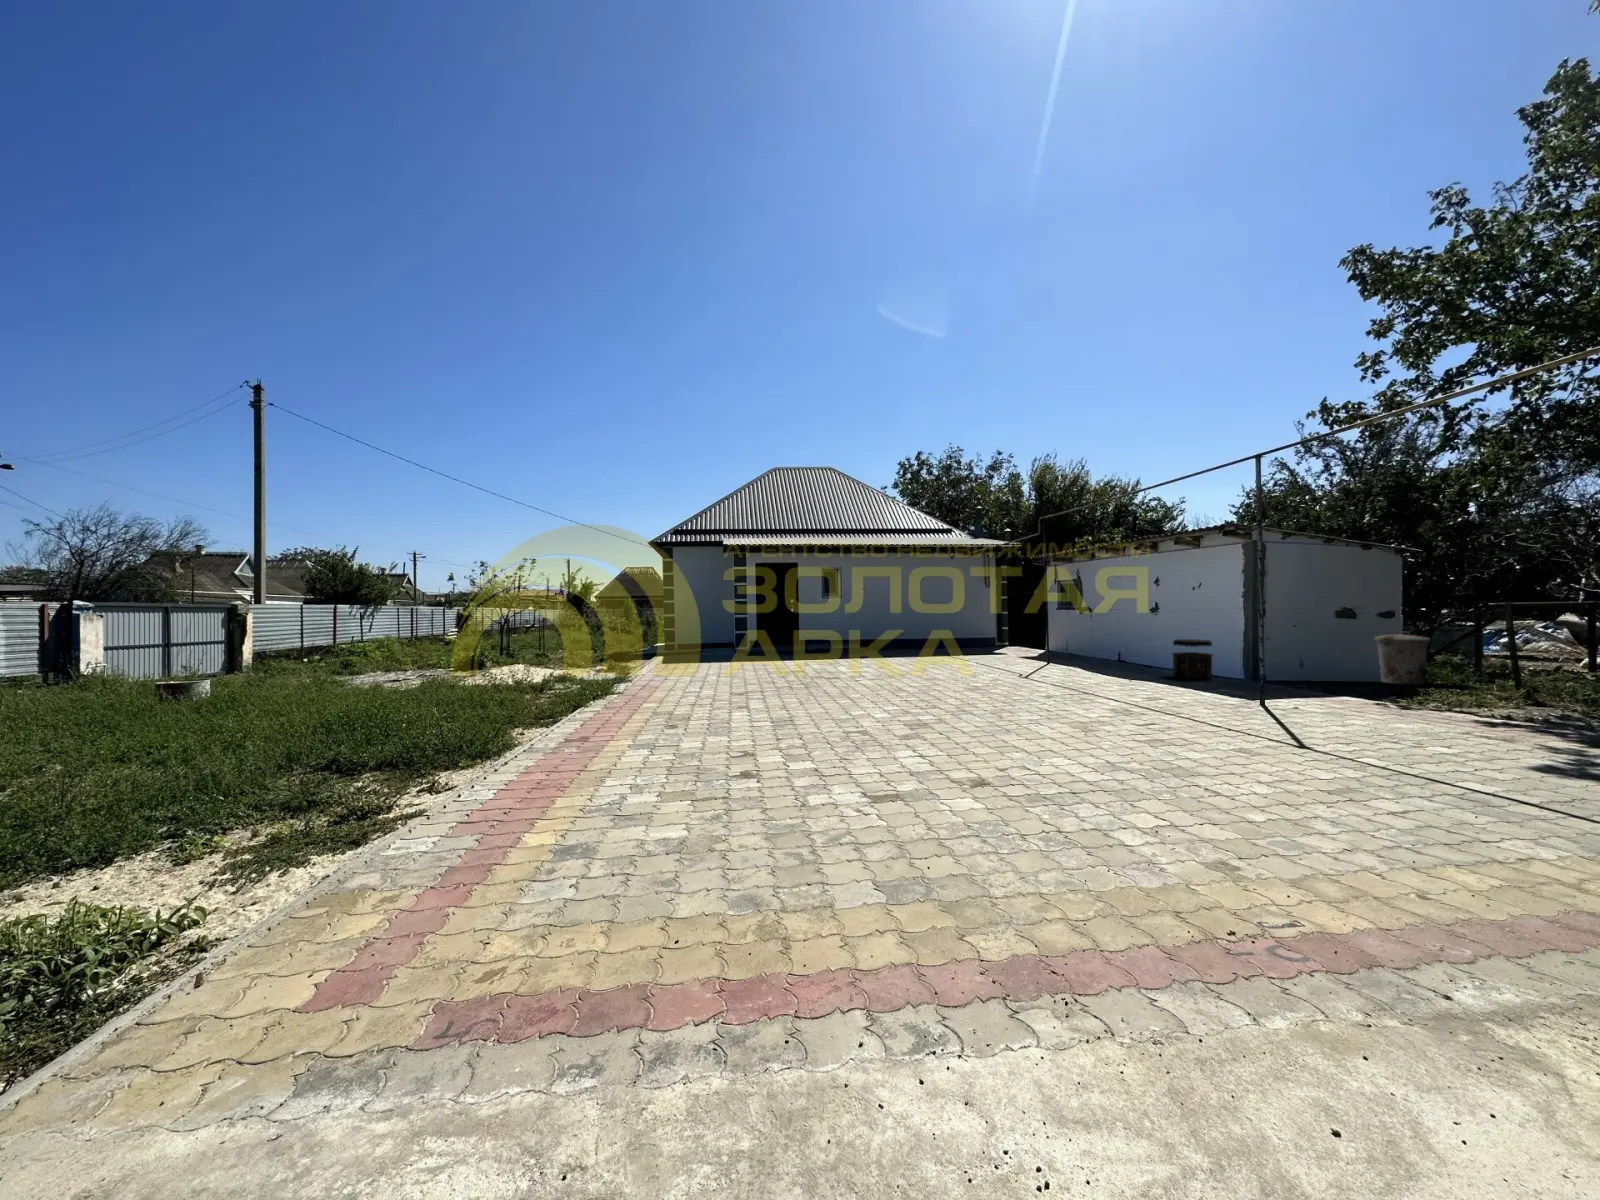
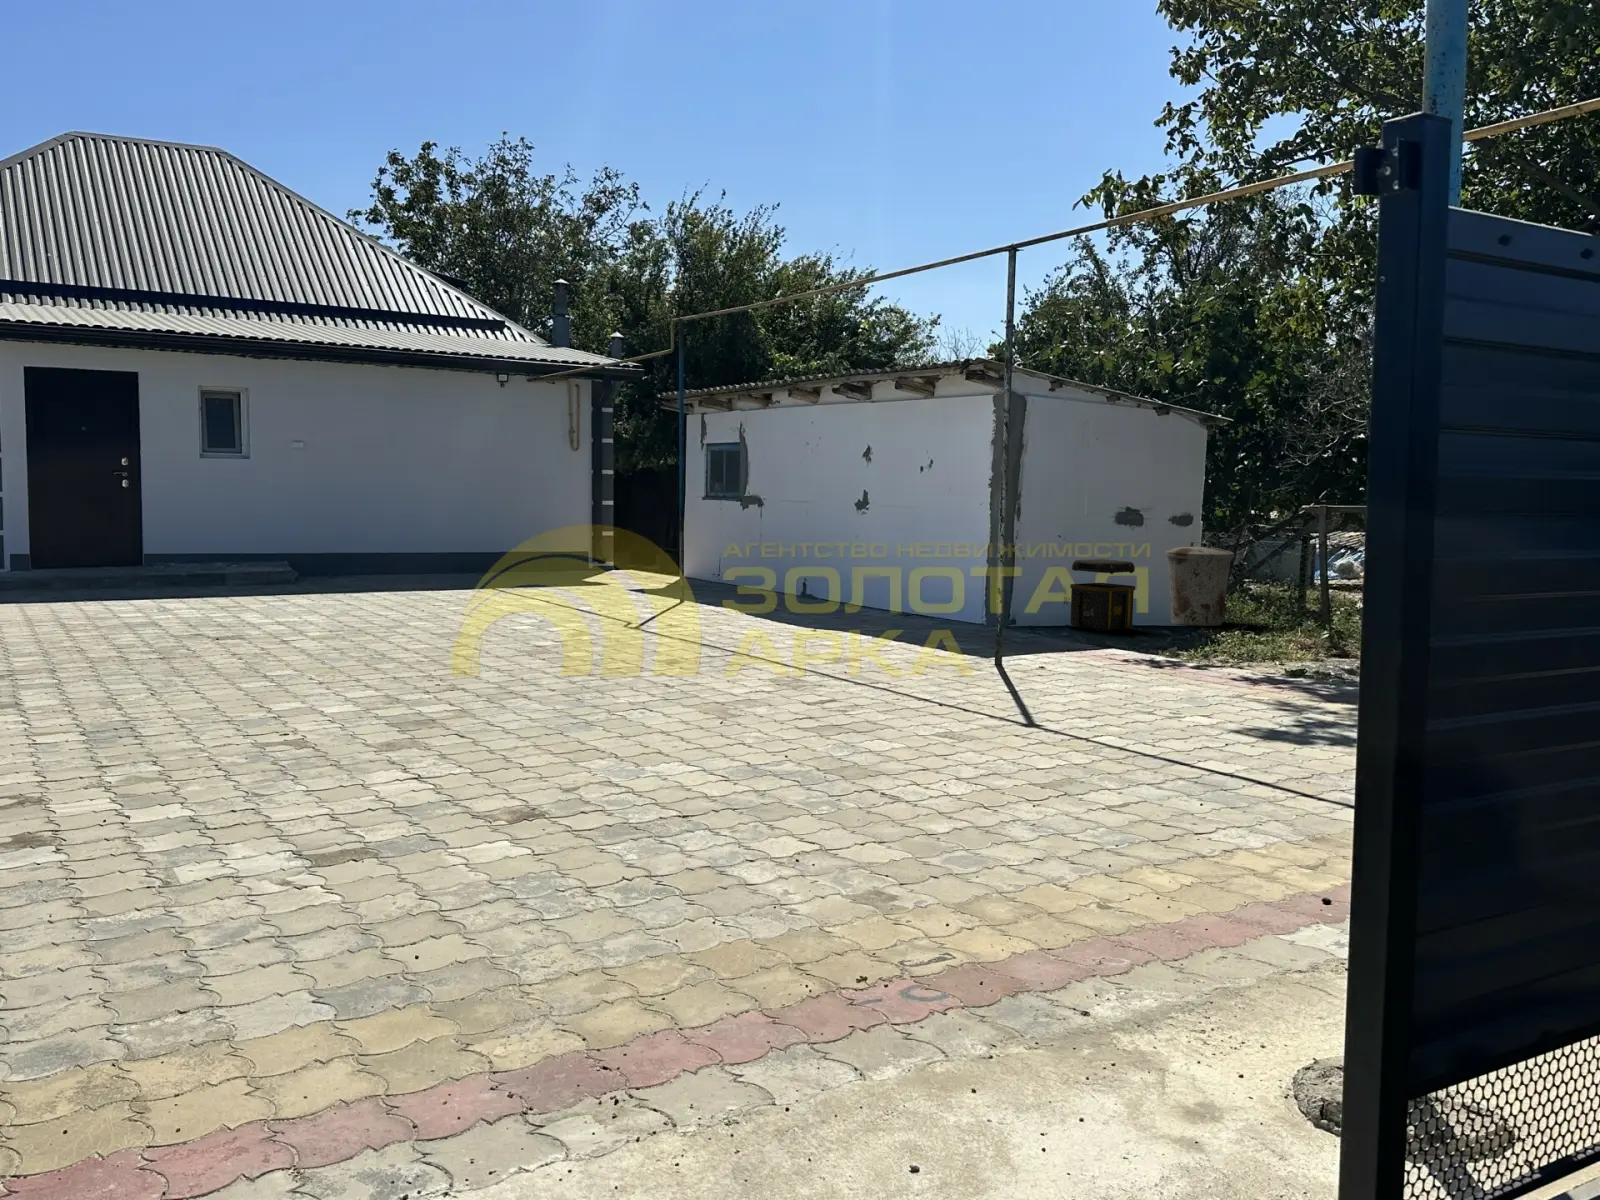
toolbox: present [1173,639,1213,679] -> present [1070,559,1135,631]

